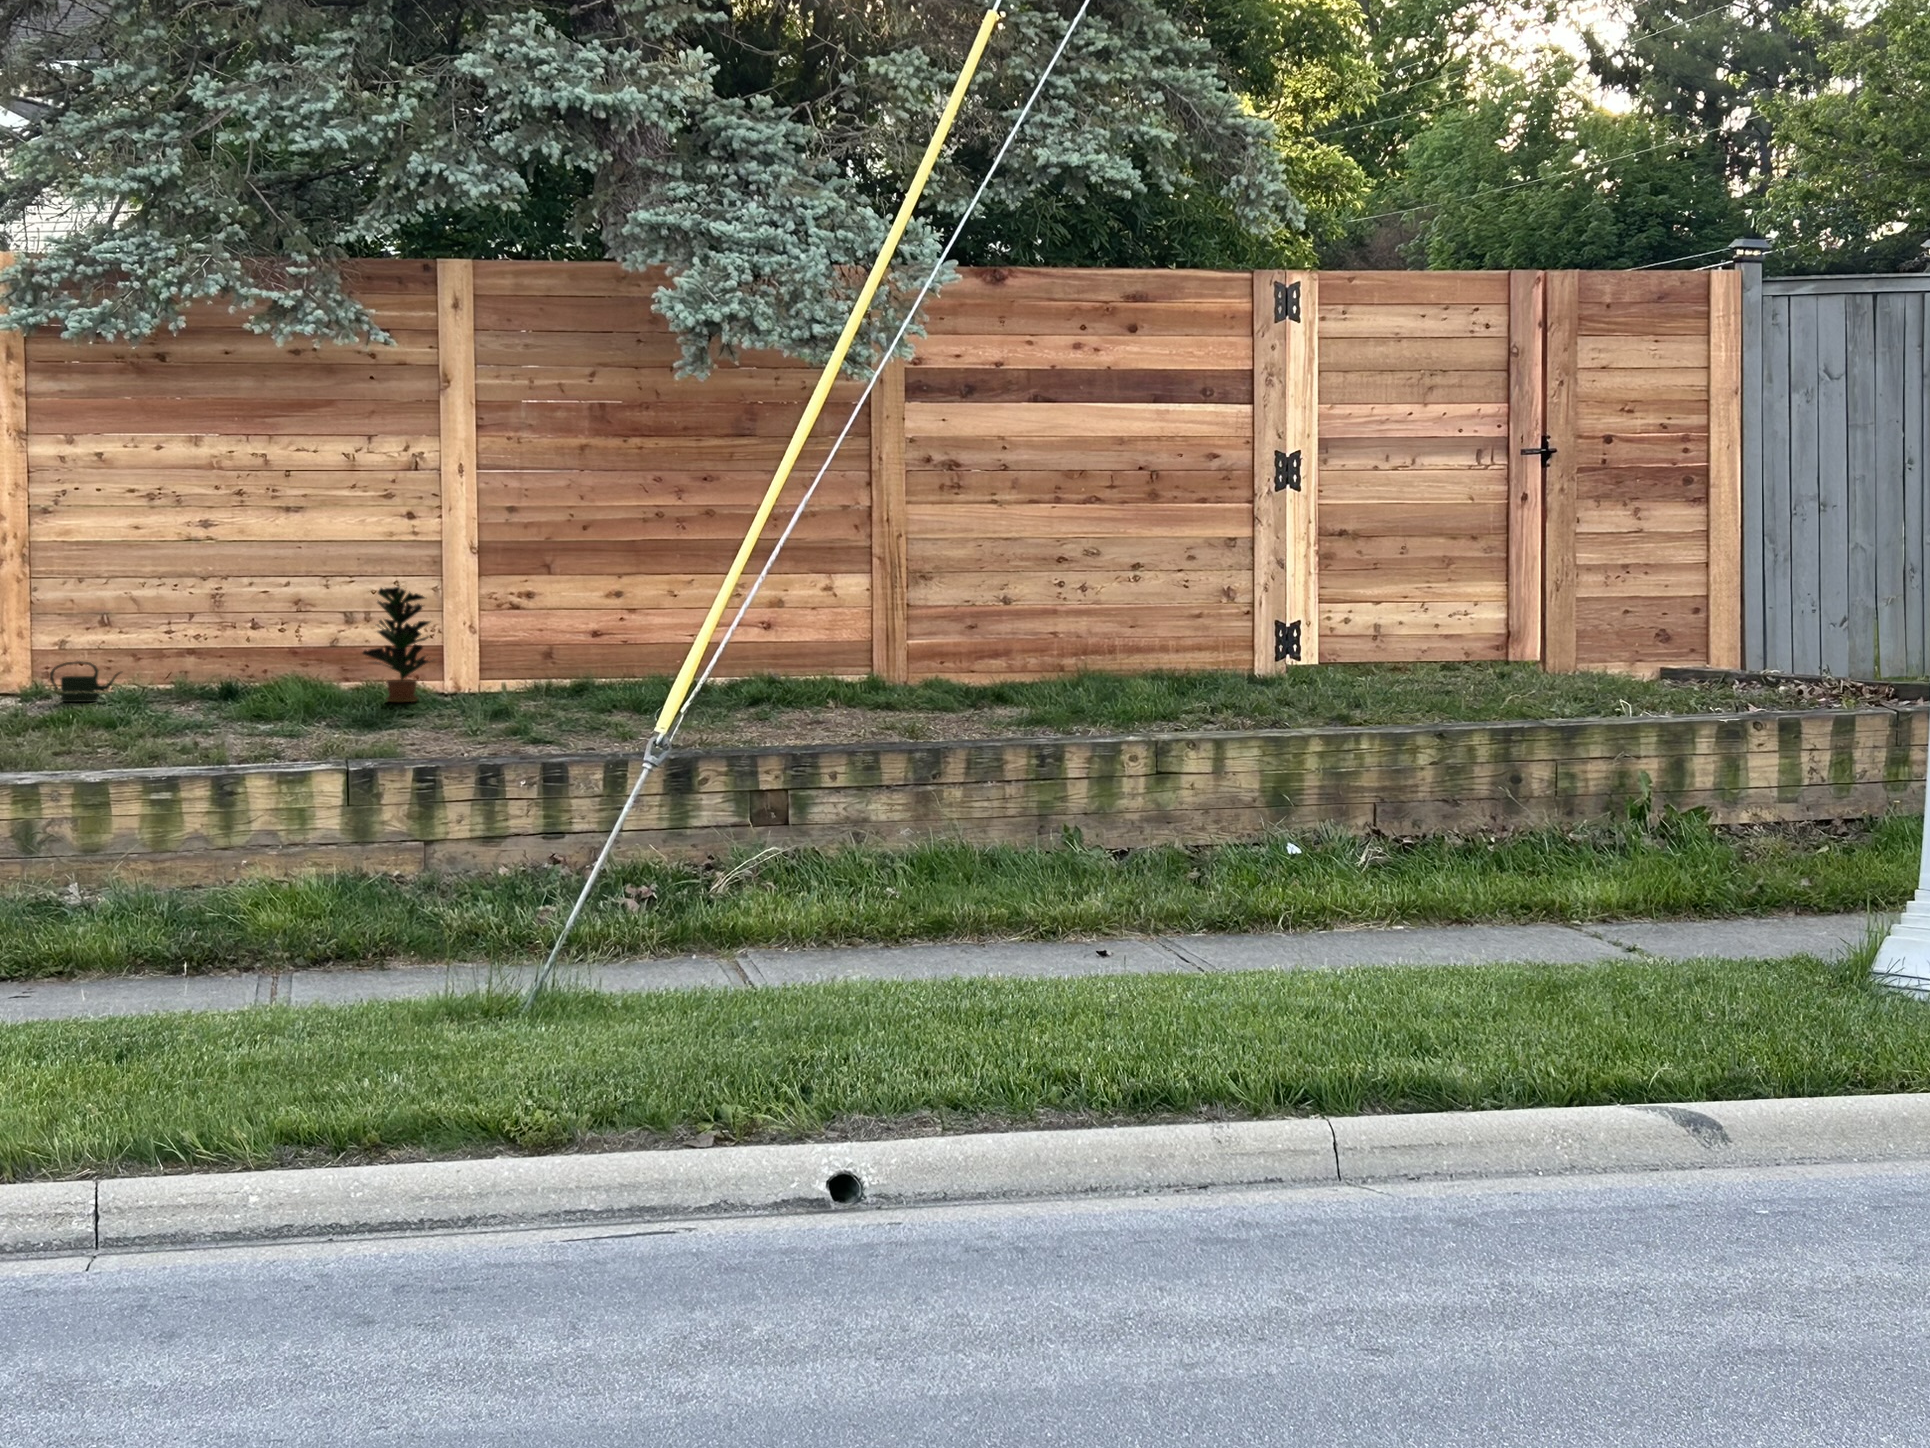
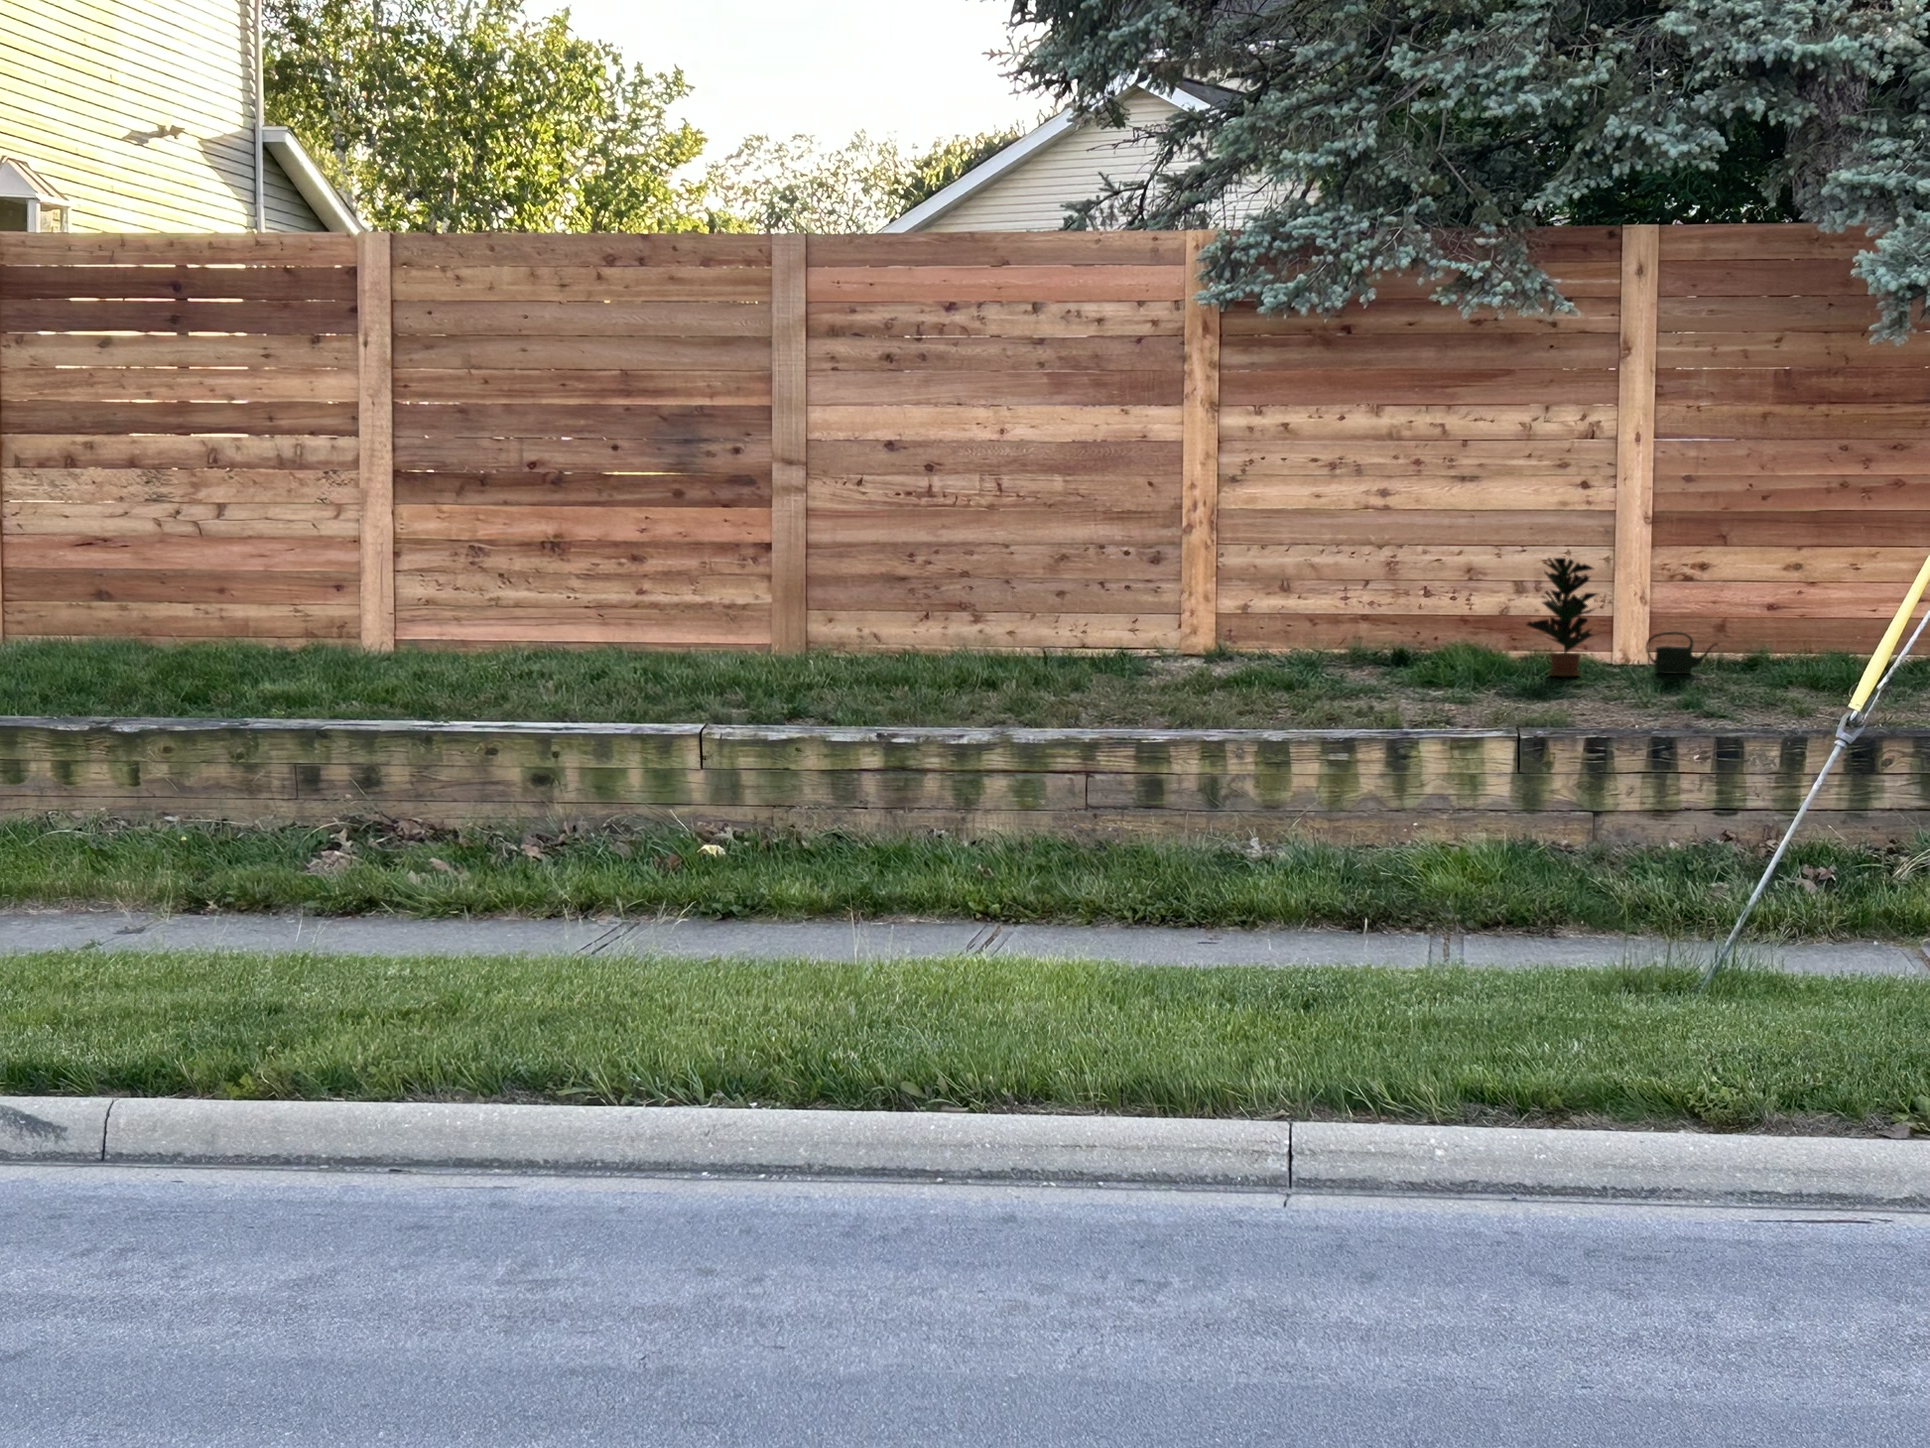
watering can: present [50,661,122,702] -> present [1646,632,1717,674]

